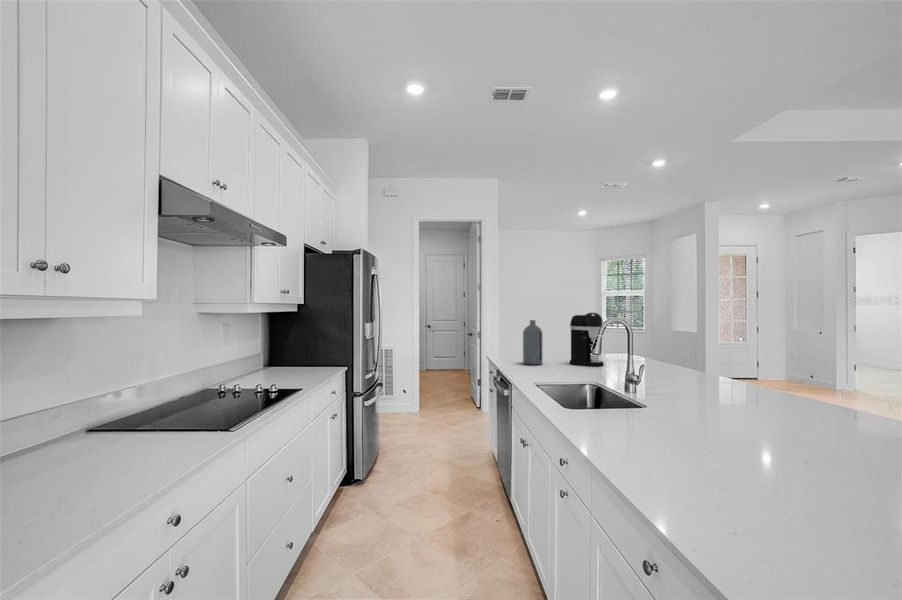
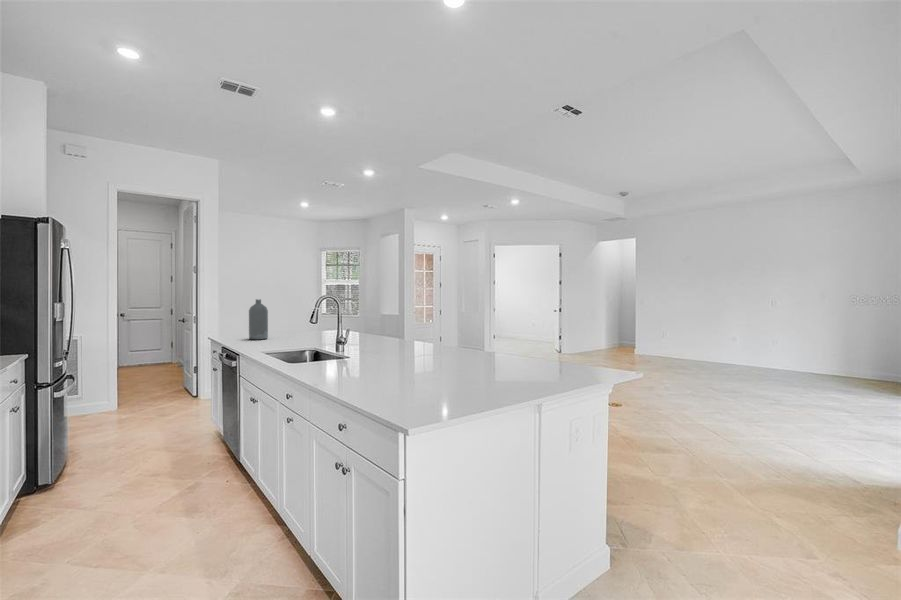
coffee maker: present [570,313,604,366] -> none [293,293,322,337]

